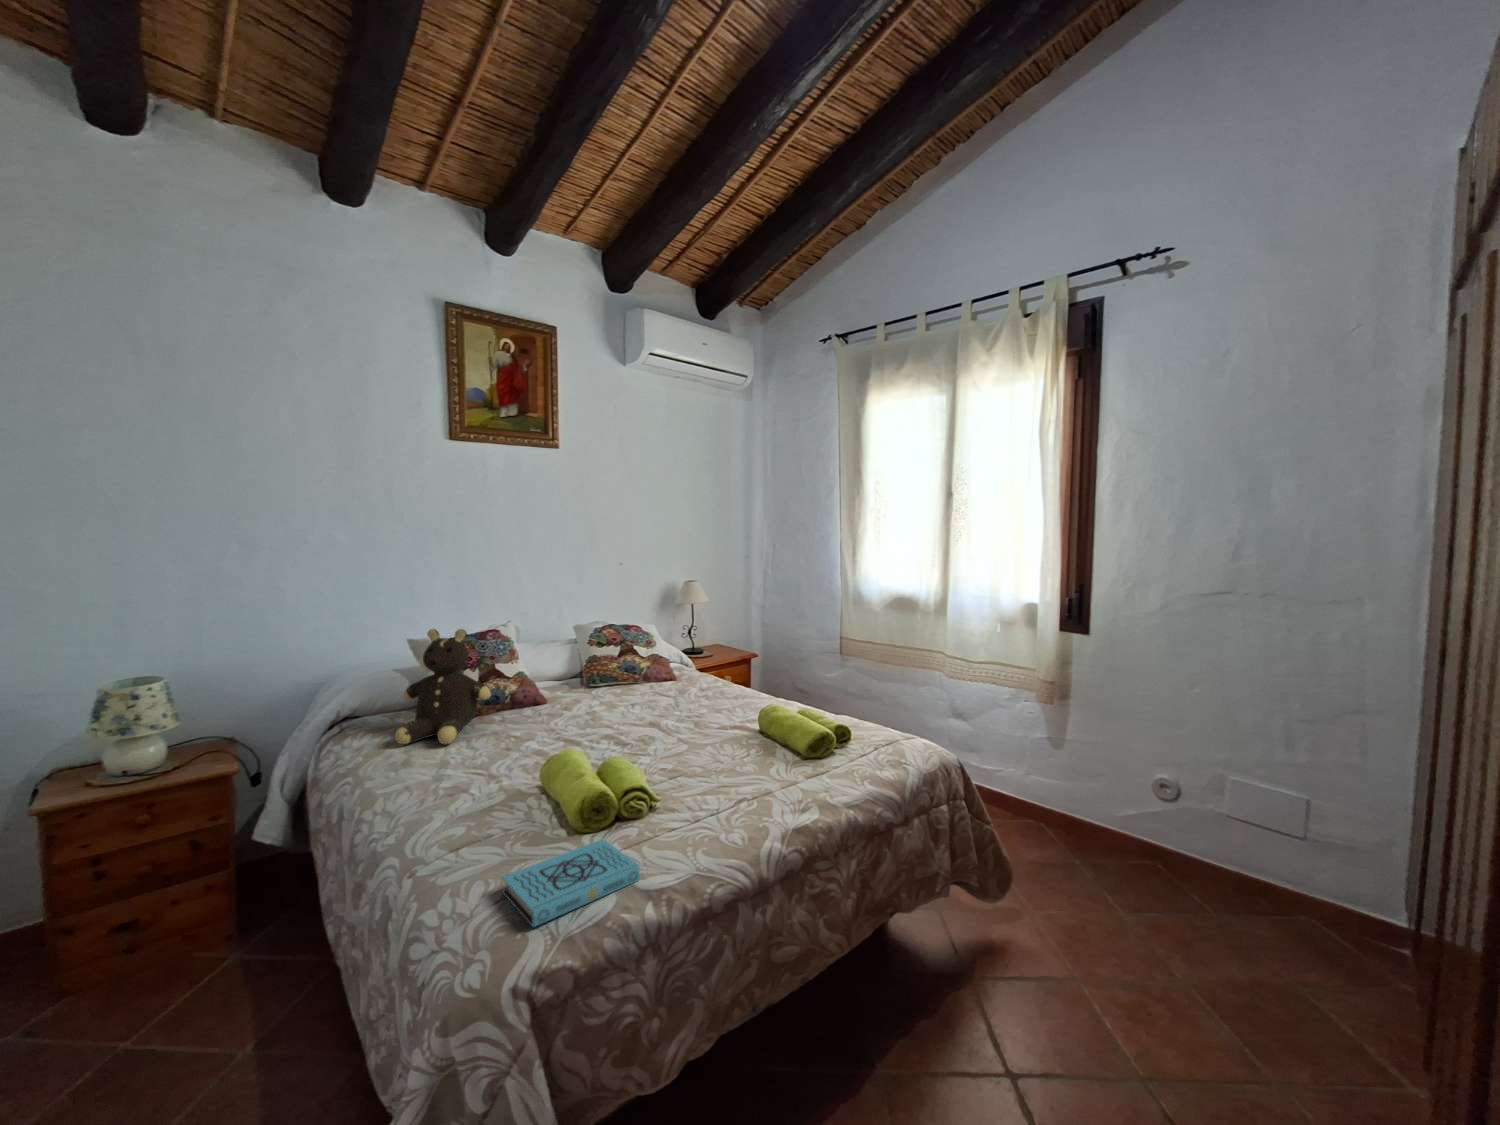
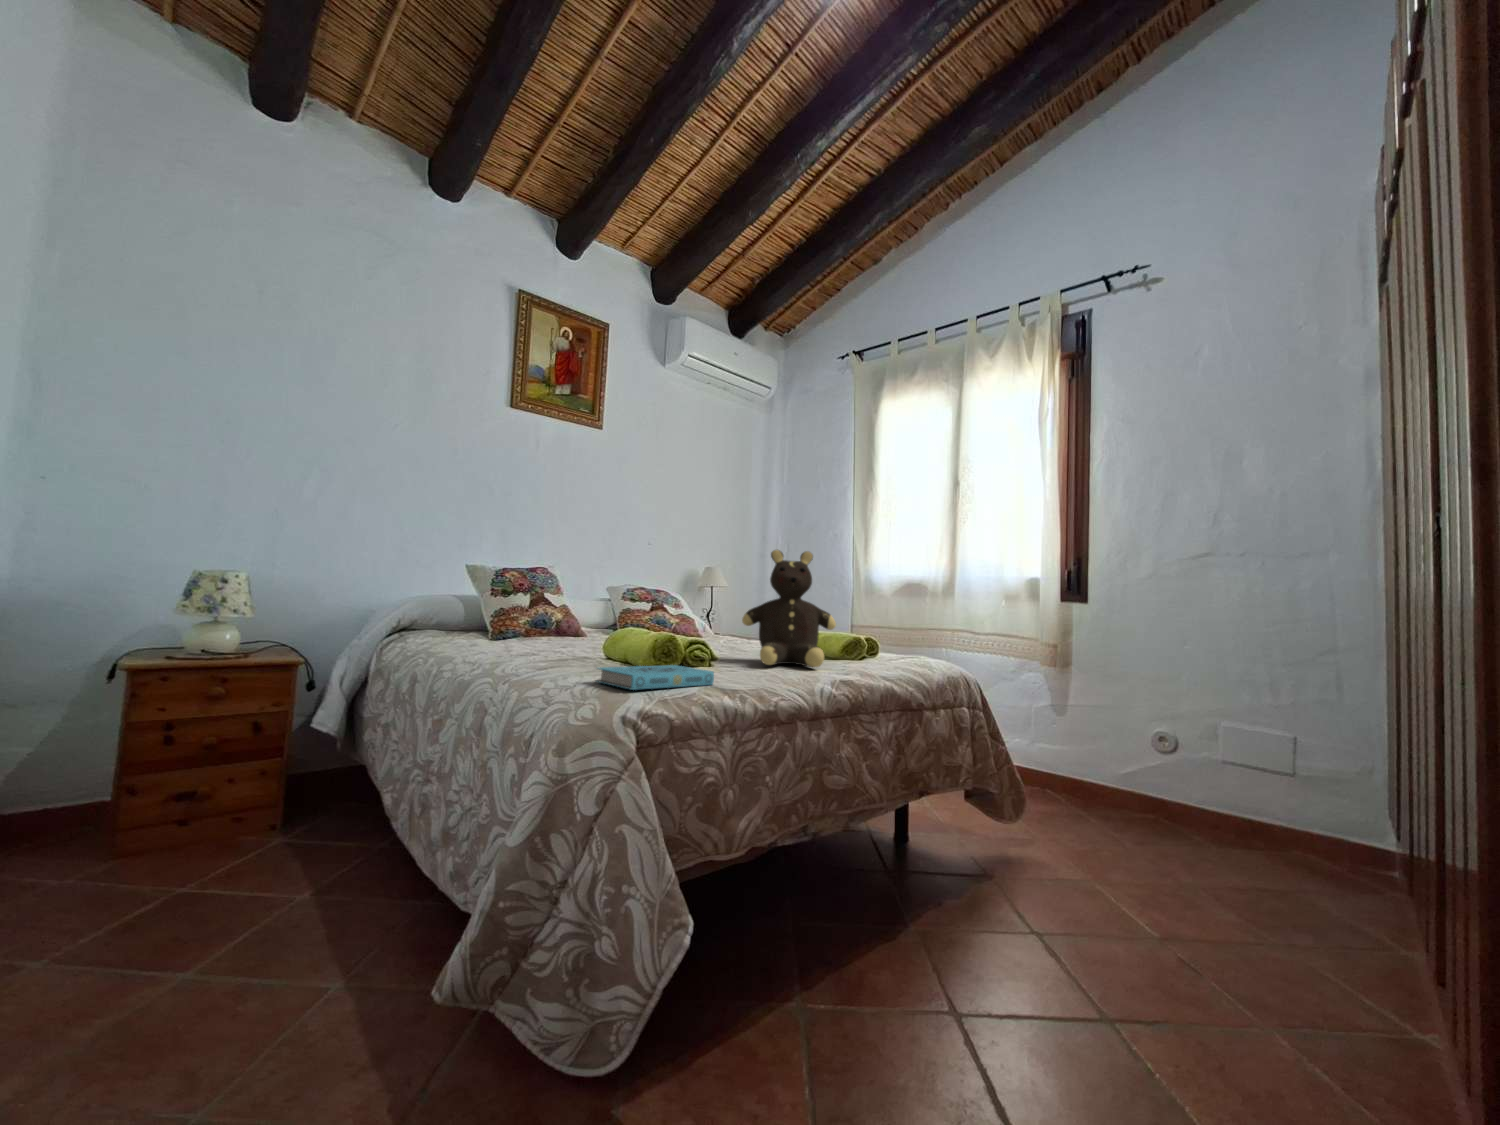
teddy bear: present [395,629,491,744] -> present [742,550,836,667]

